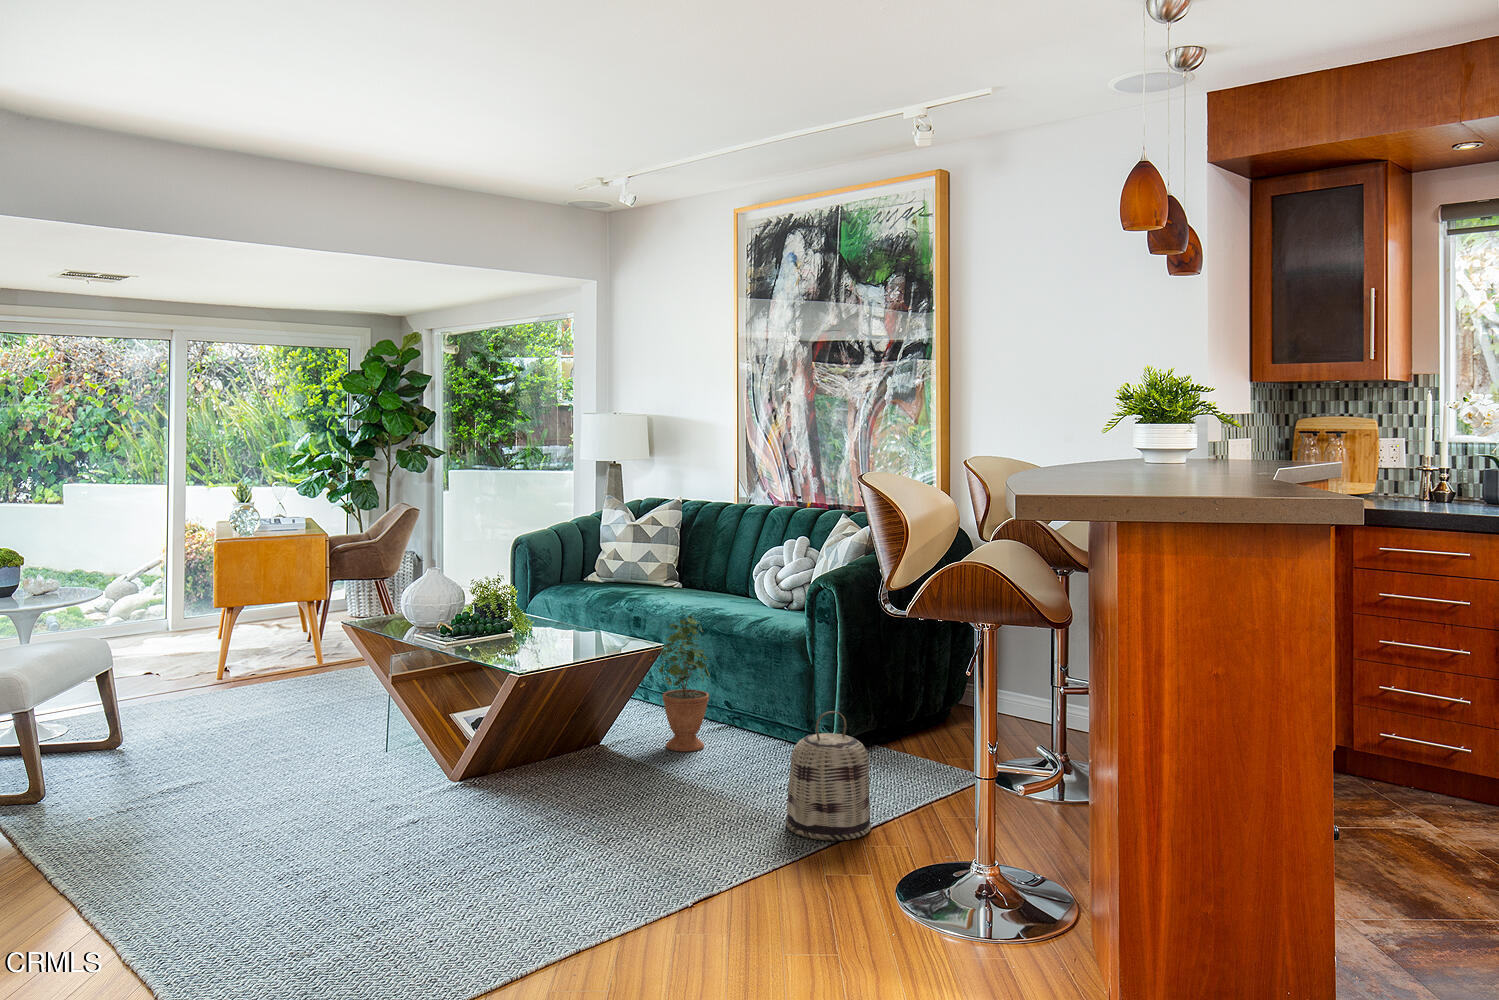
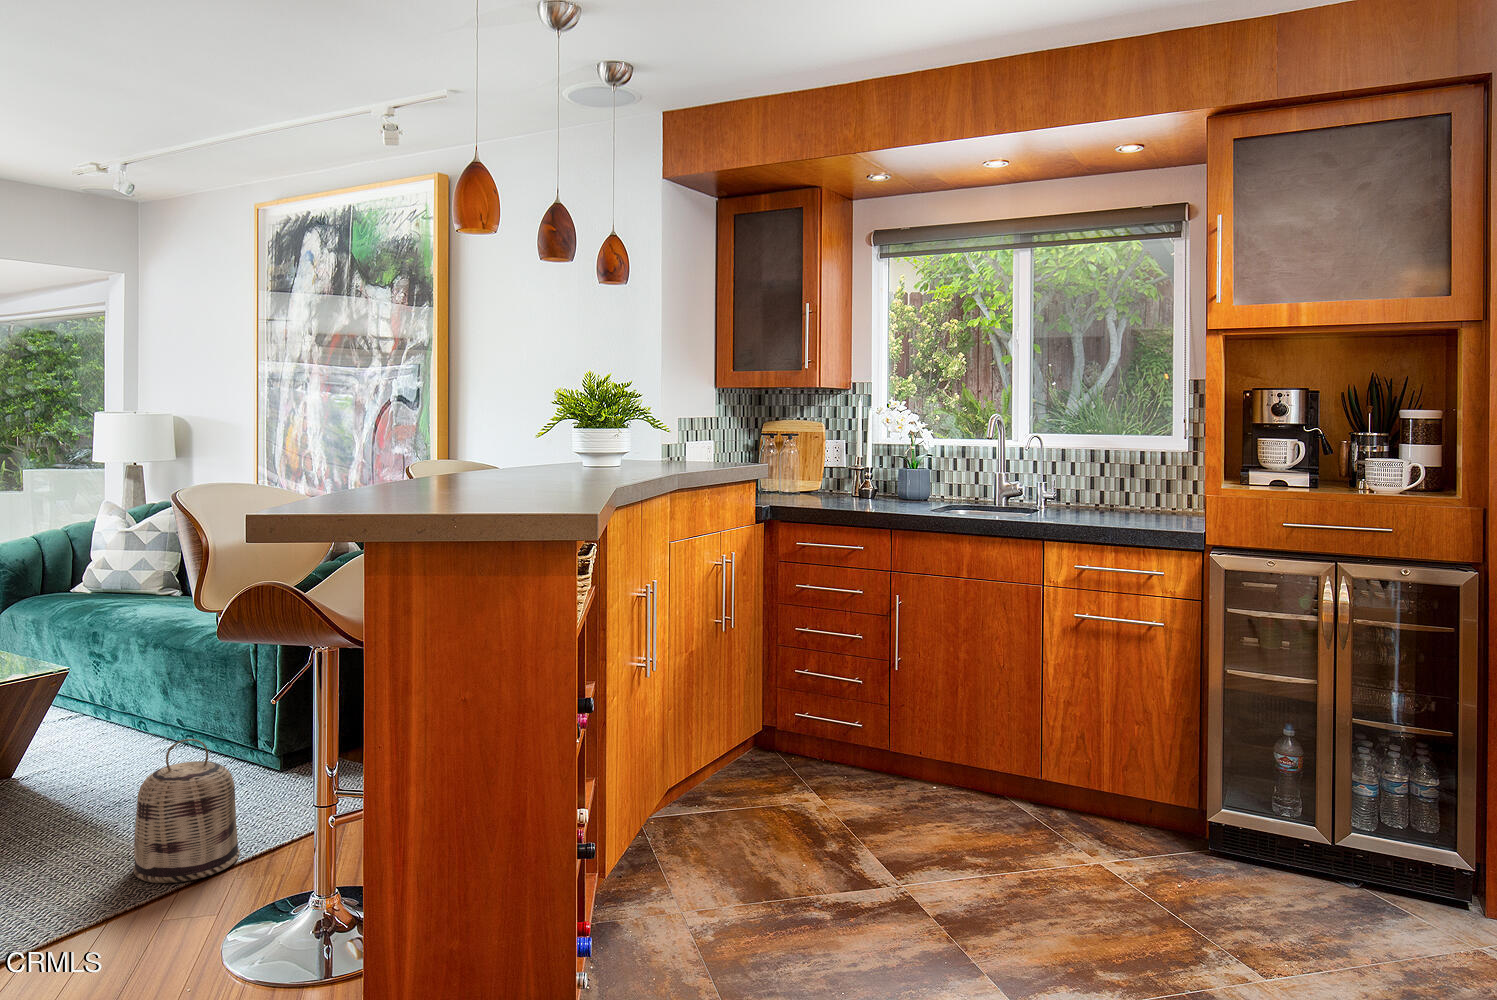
potted plant: present [658,612,710,752] -> none [65,627,140,779]

